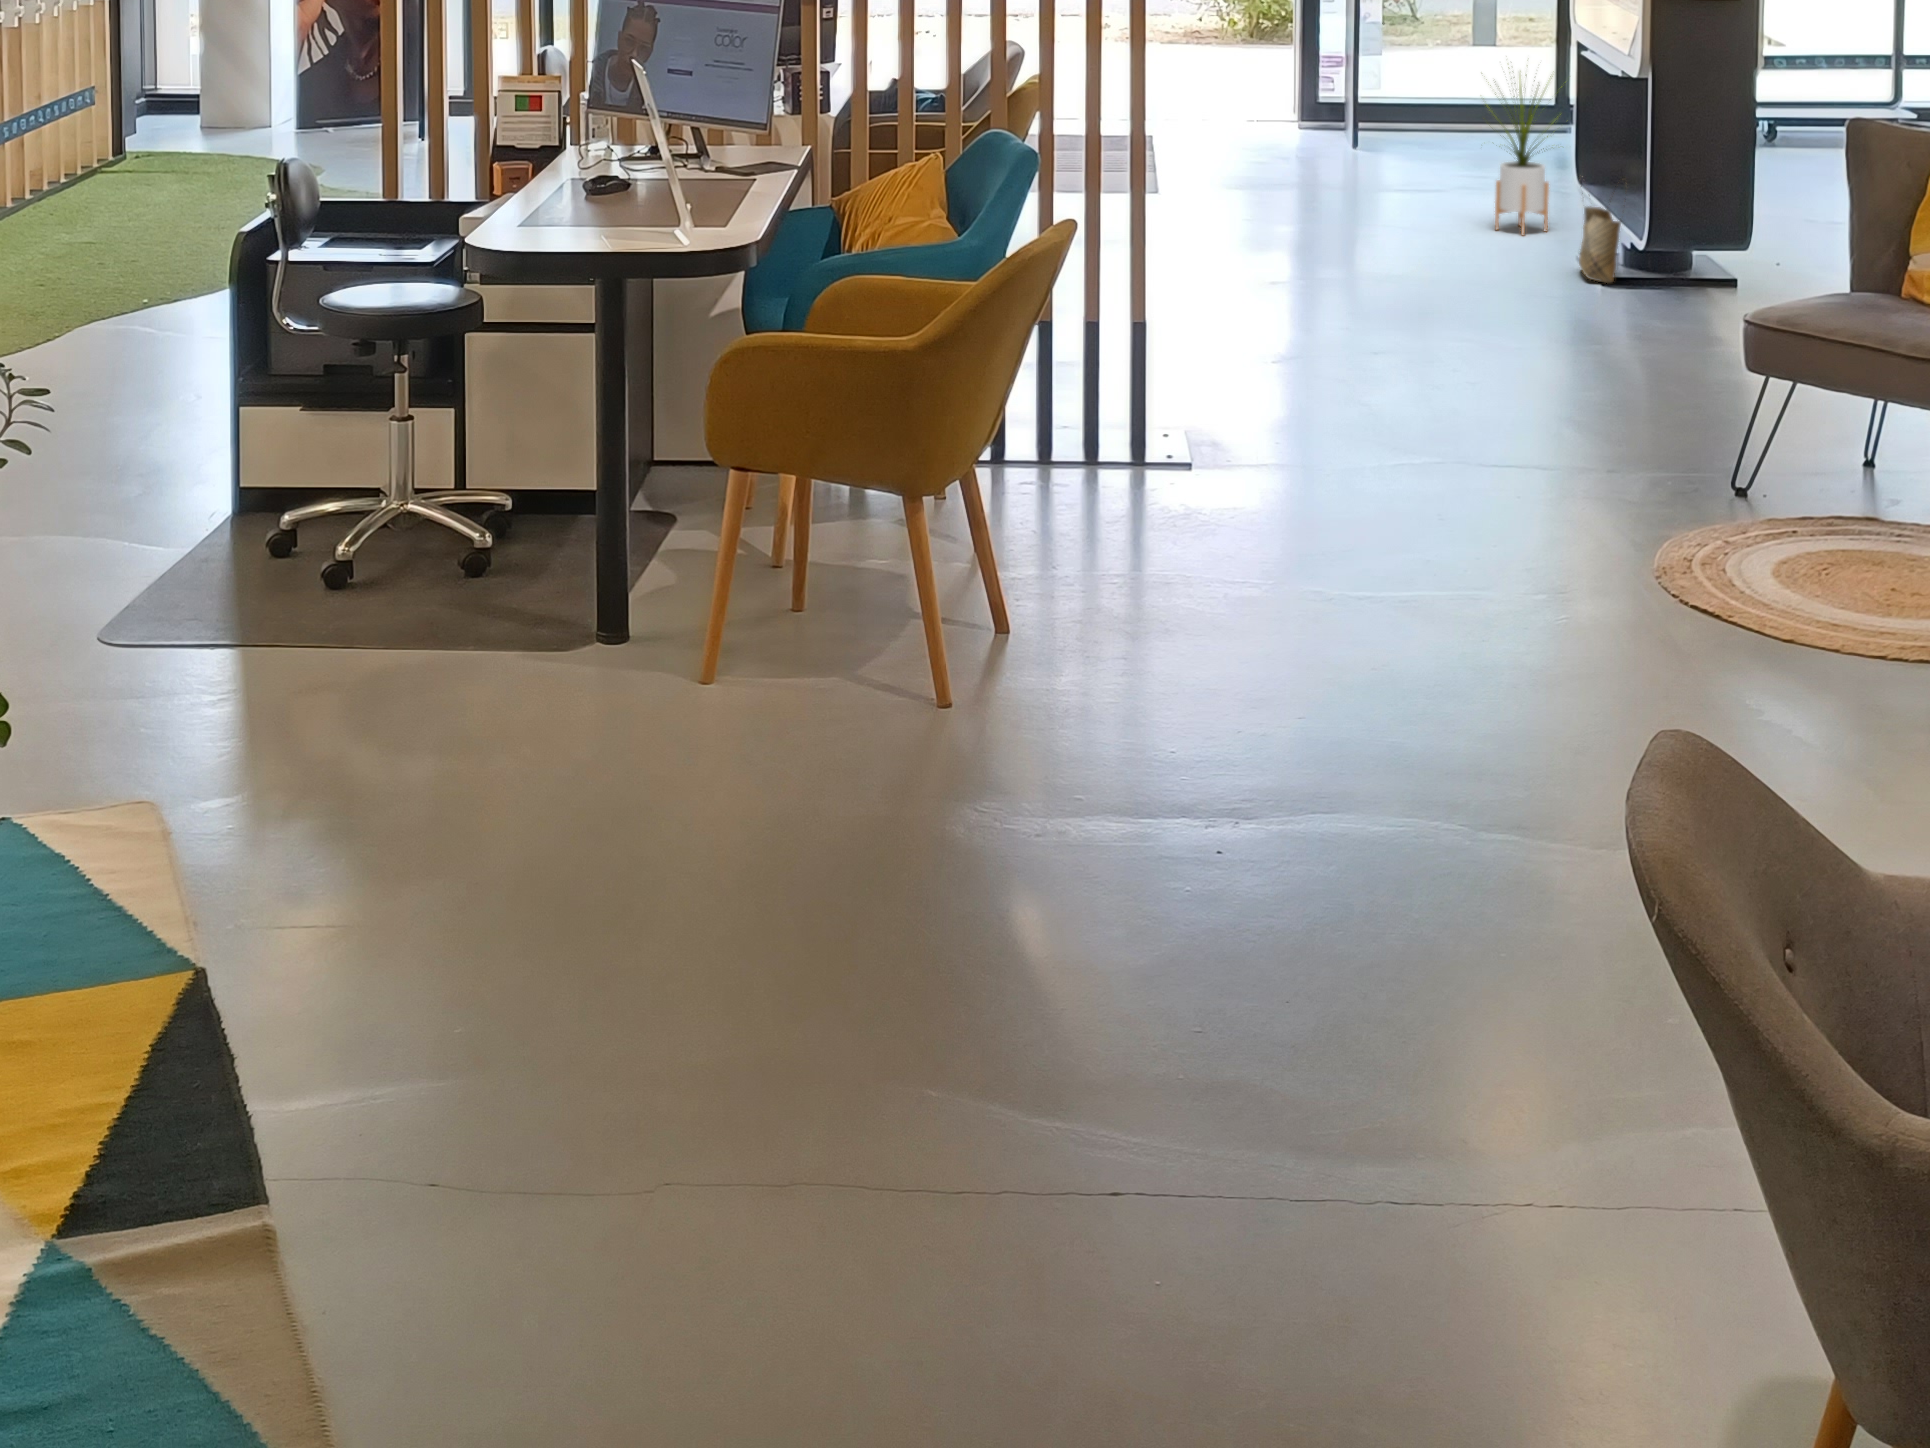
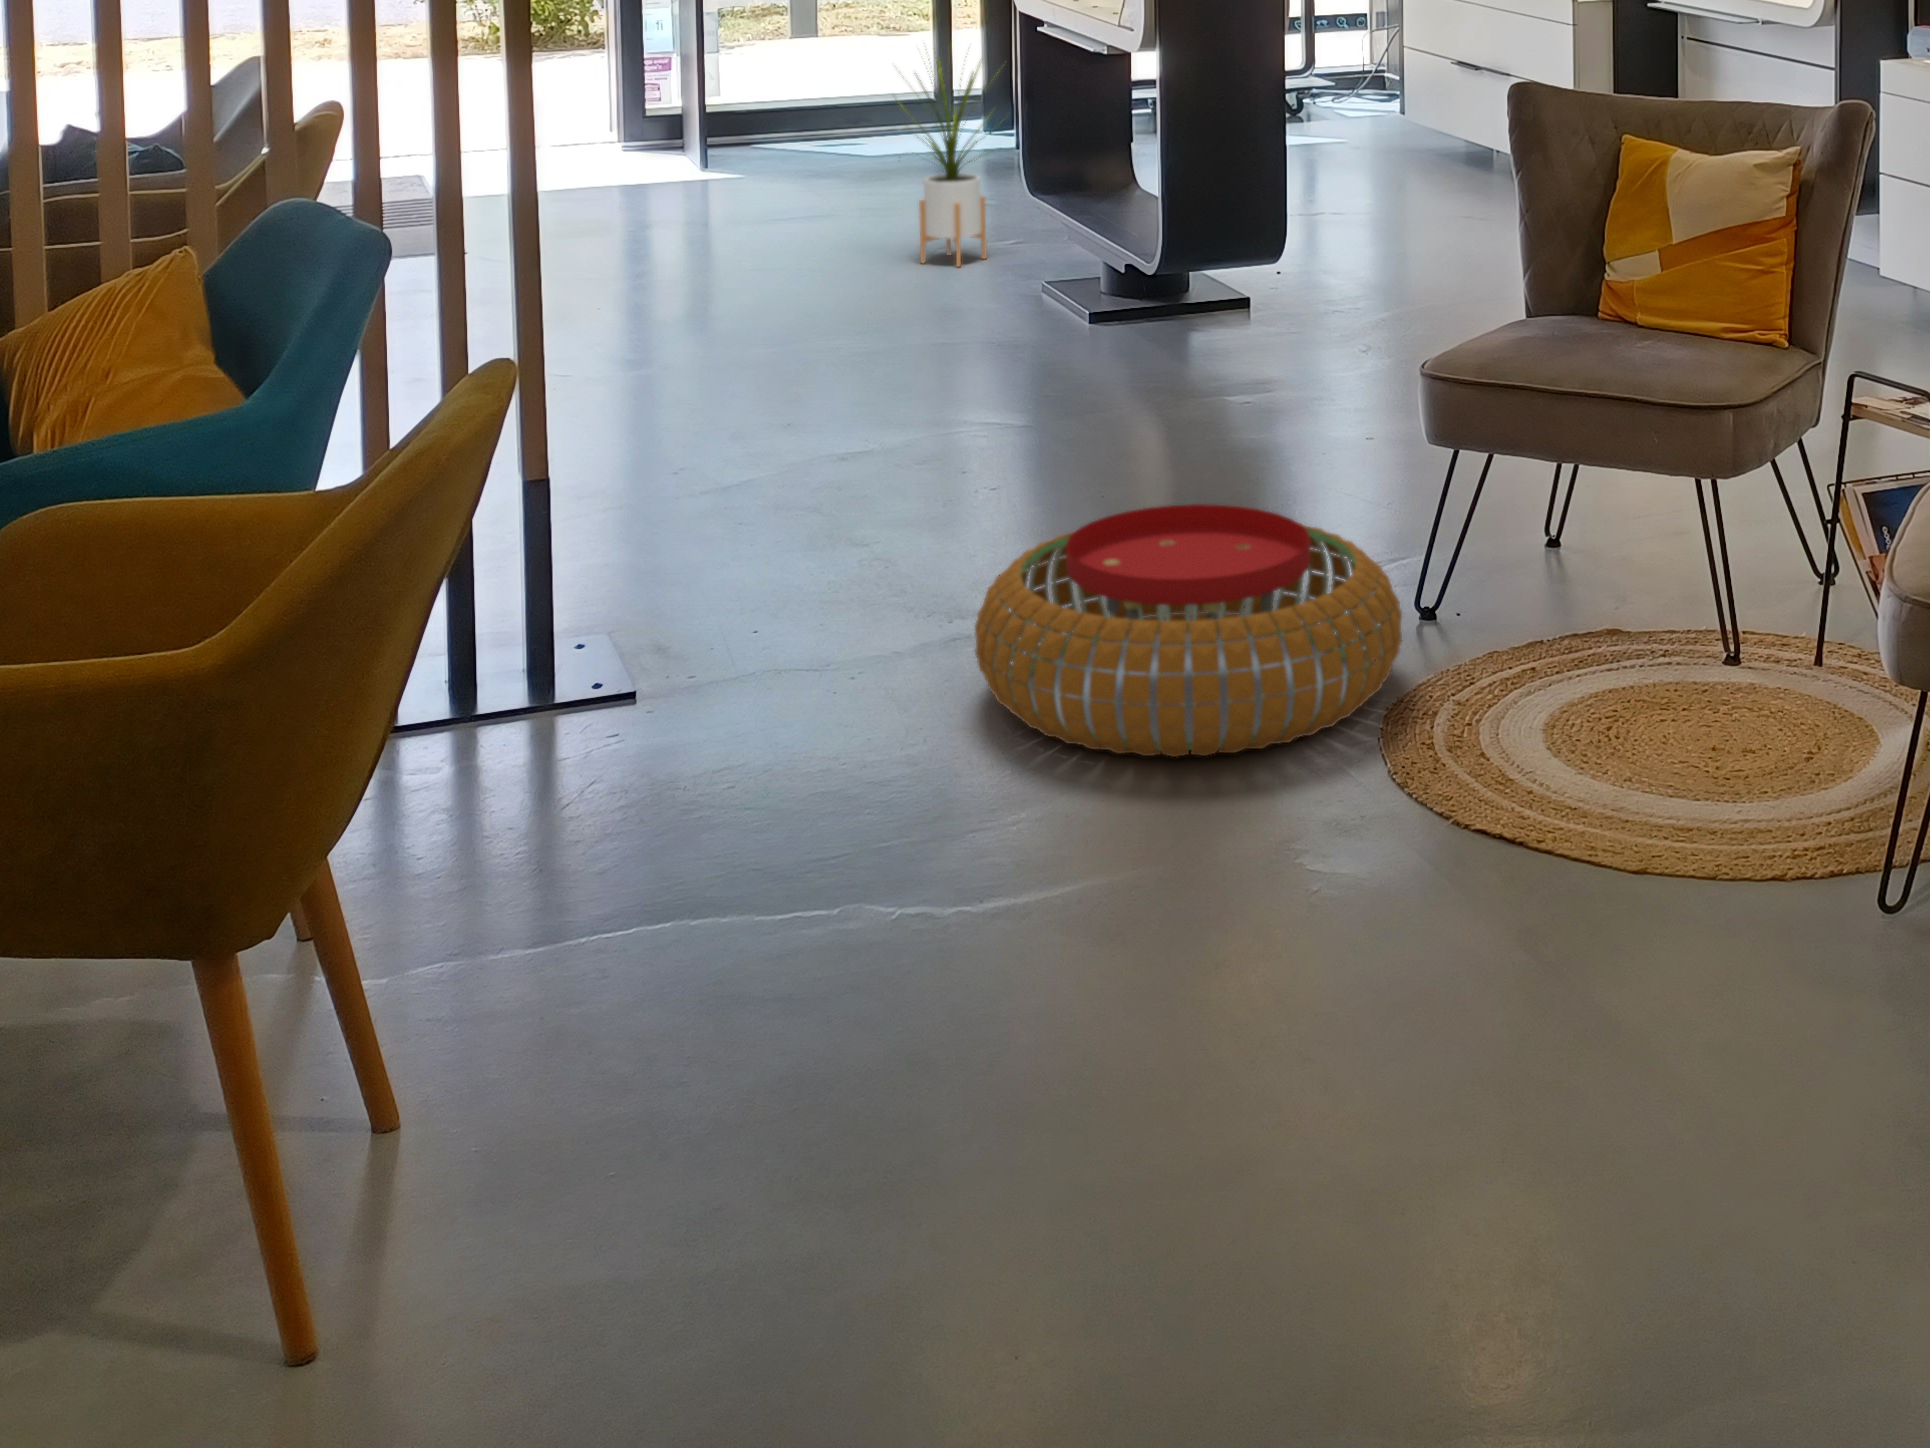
woven basket: present [1579,175,1622,283] -> none [1047,184,1109,320]
pouf: none [1403,390,1701,549] -> present [975,504,1402,757]

